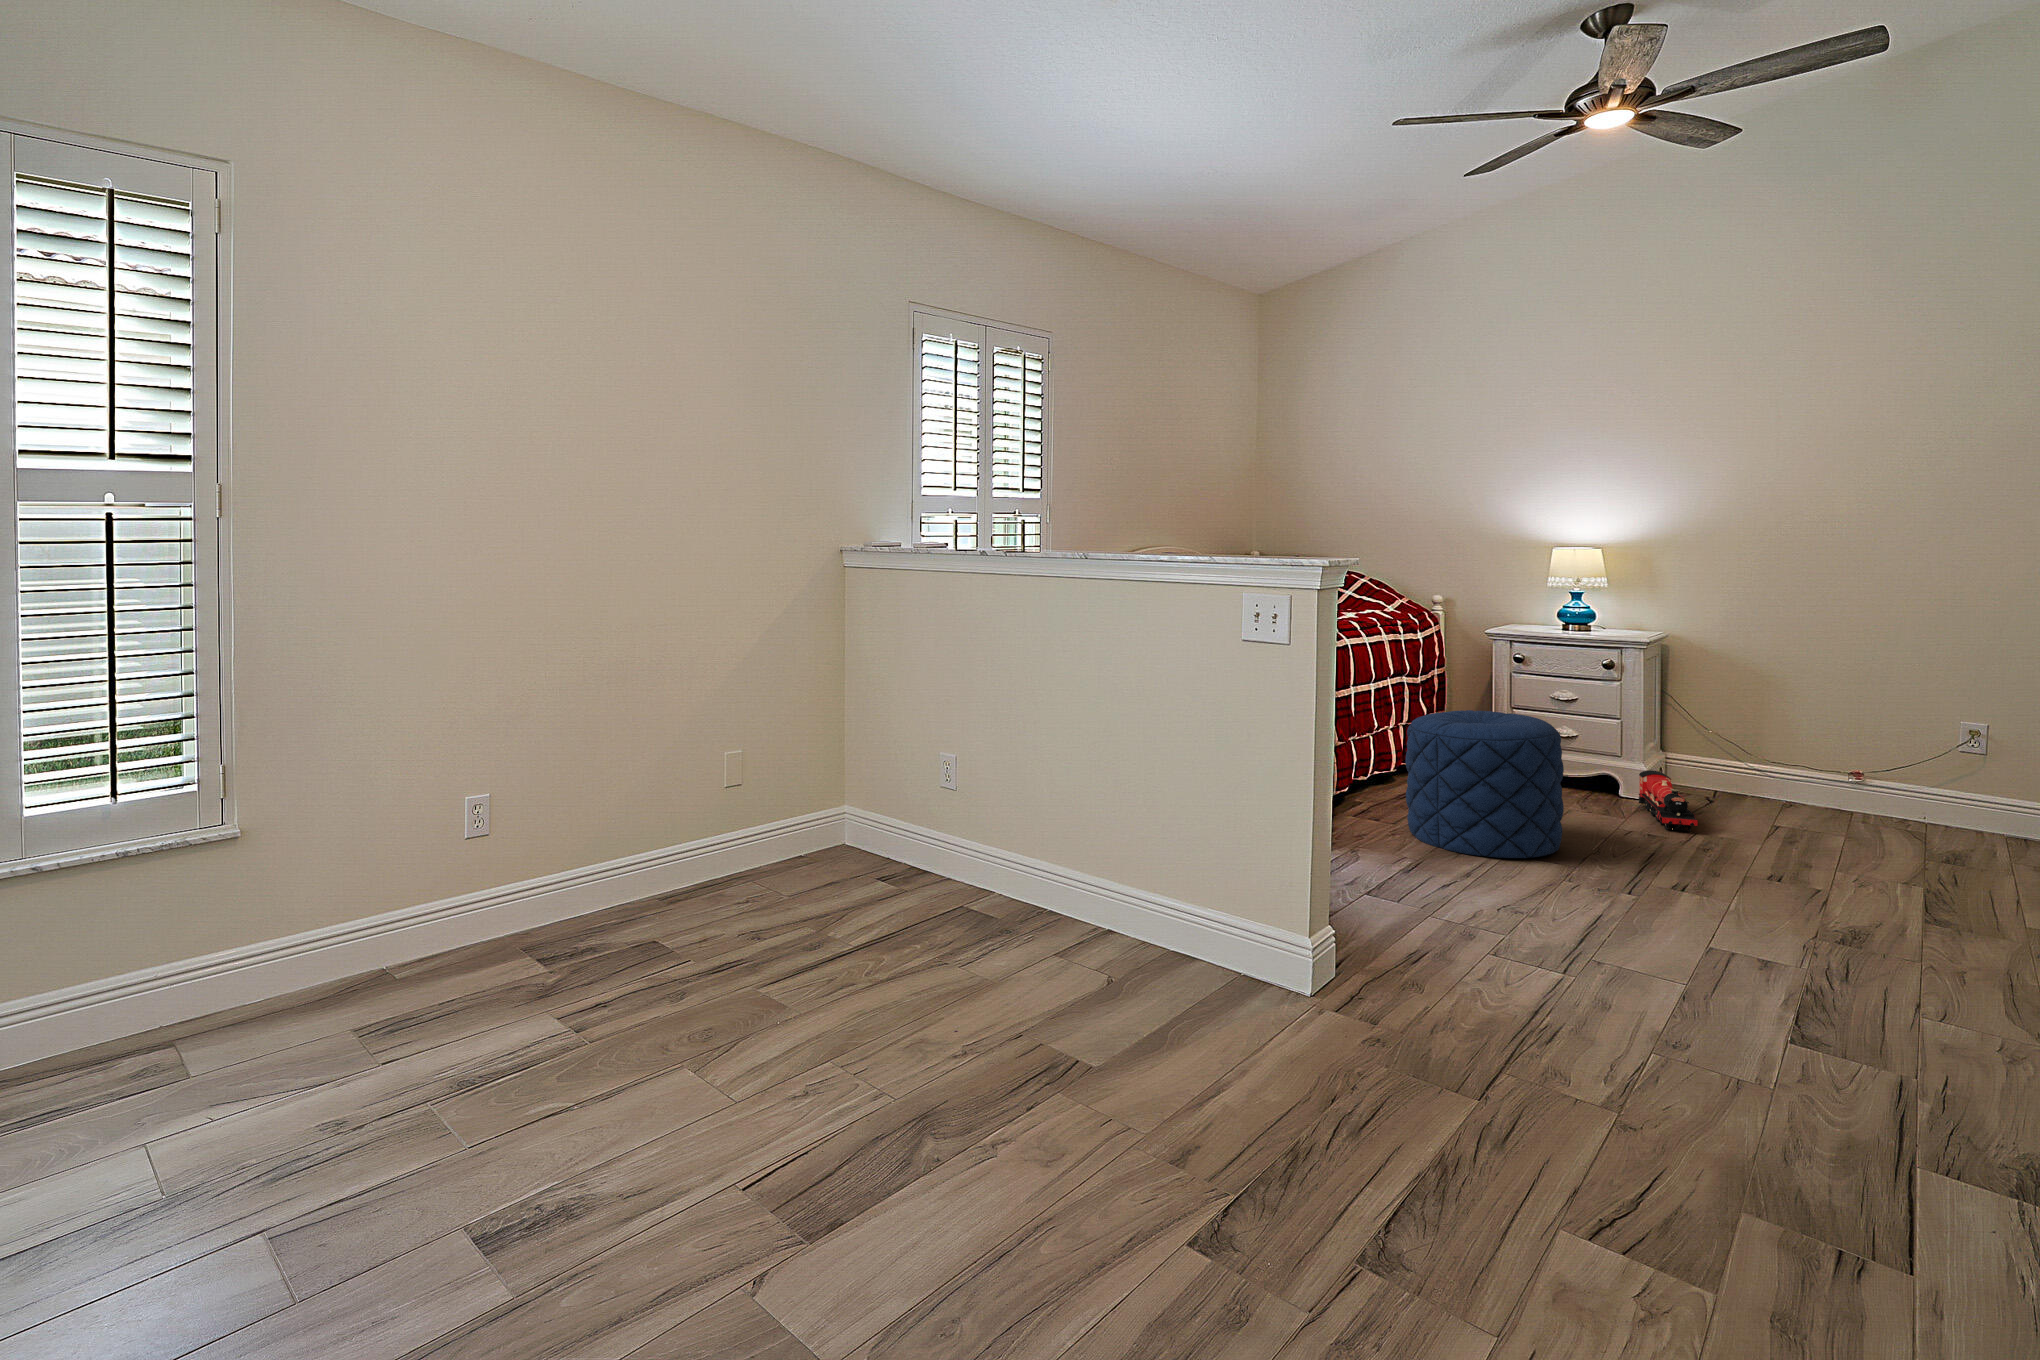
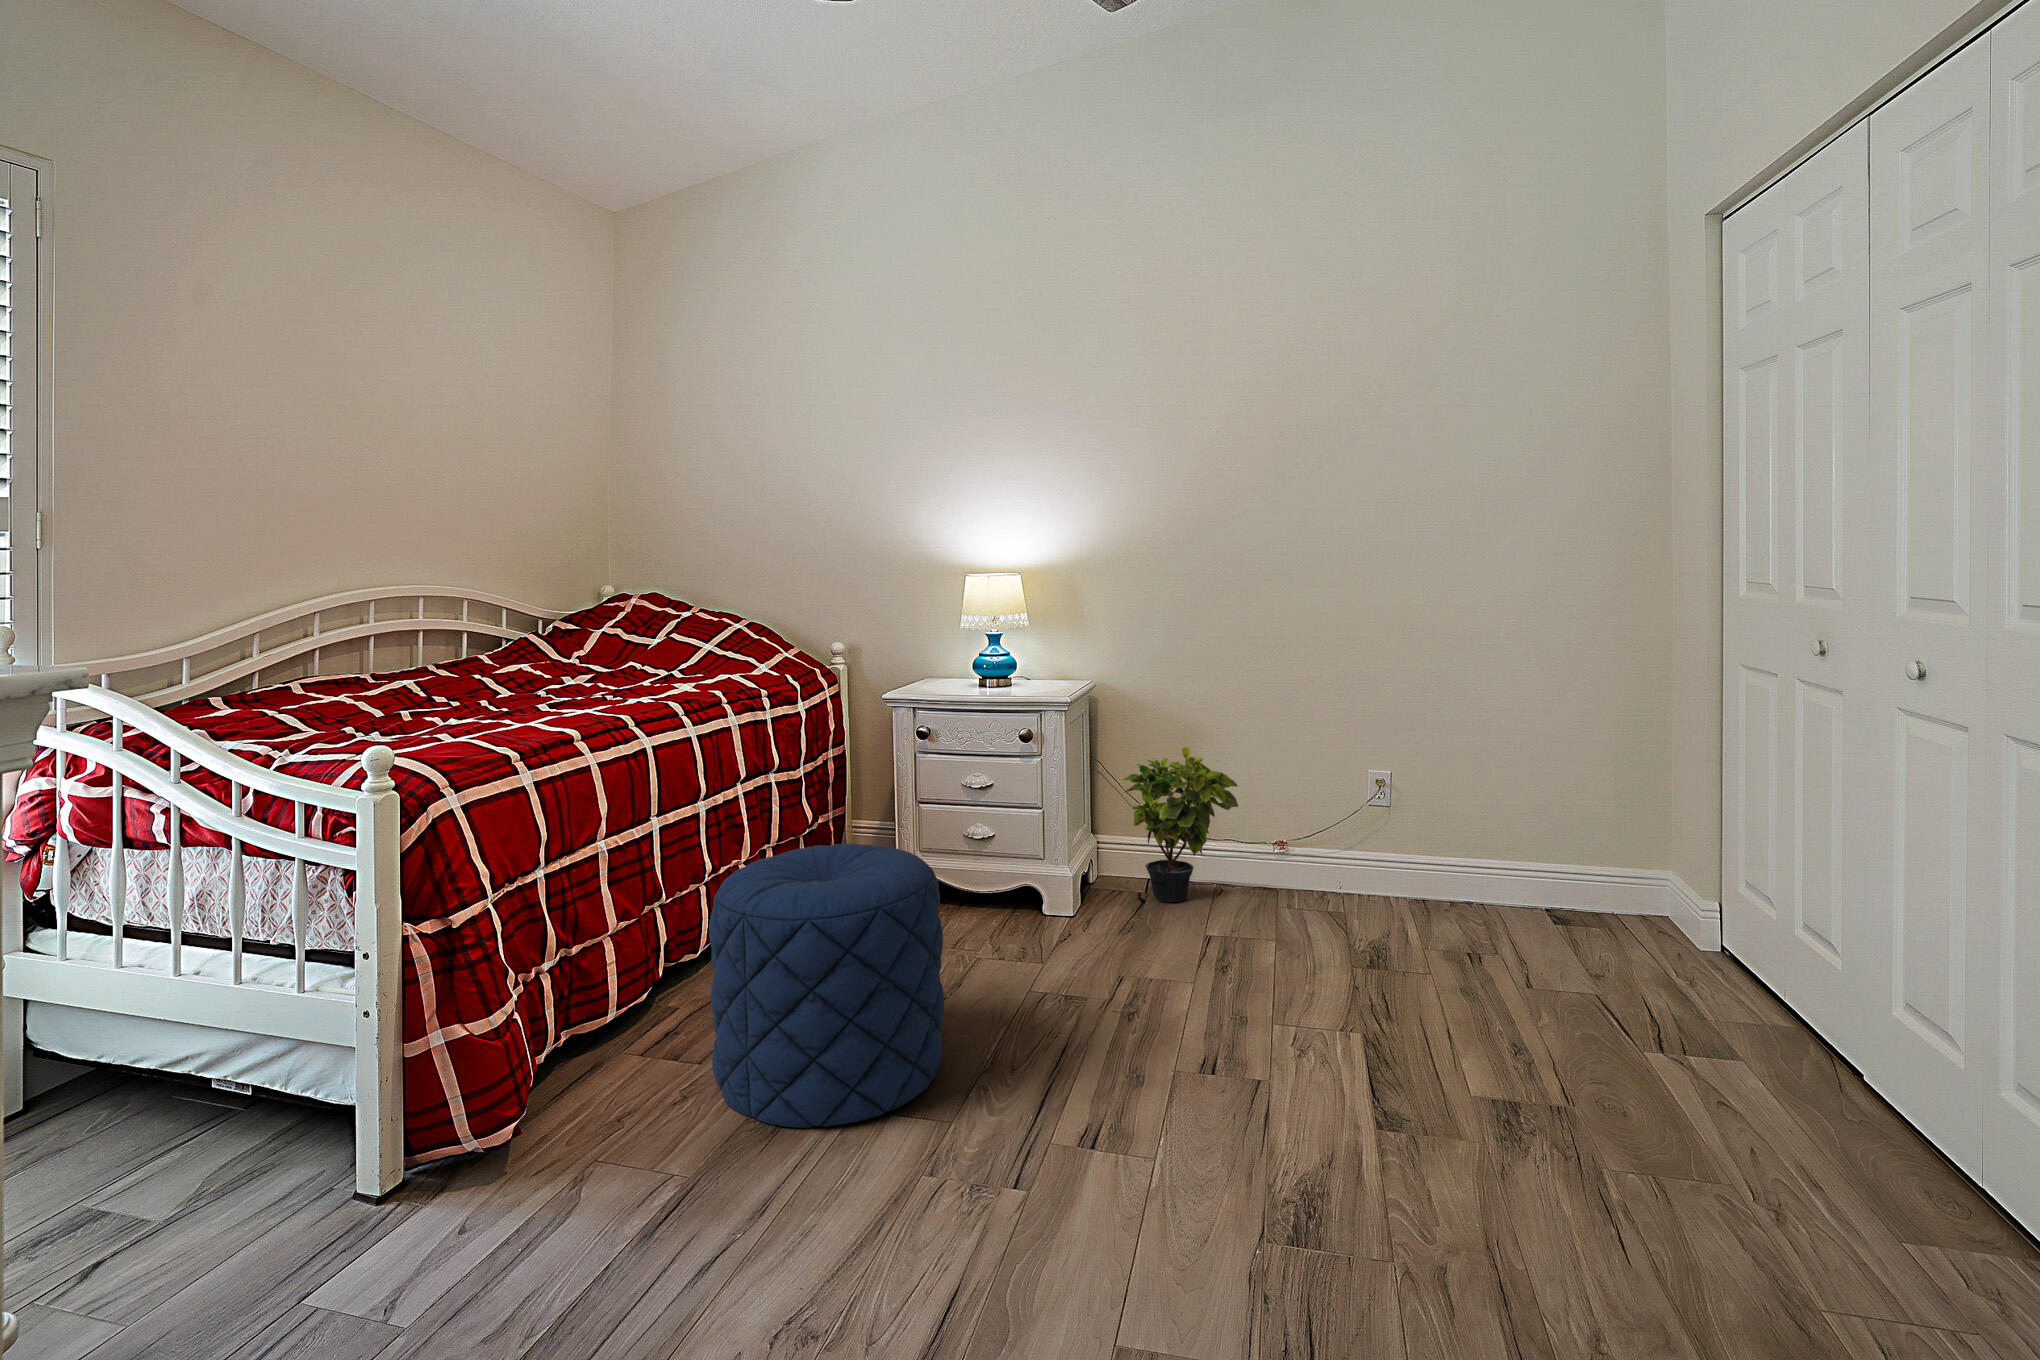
potted plant: none [1696,685,1816,804] -> present [1123,747,1238,902]
toy train: present [1639,770,1698,832] -> none [1060,879,1121,980]

